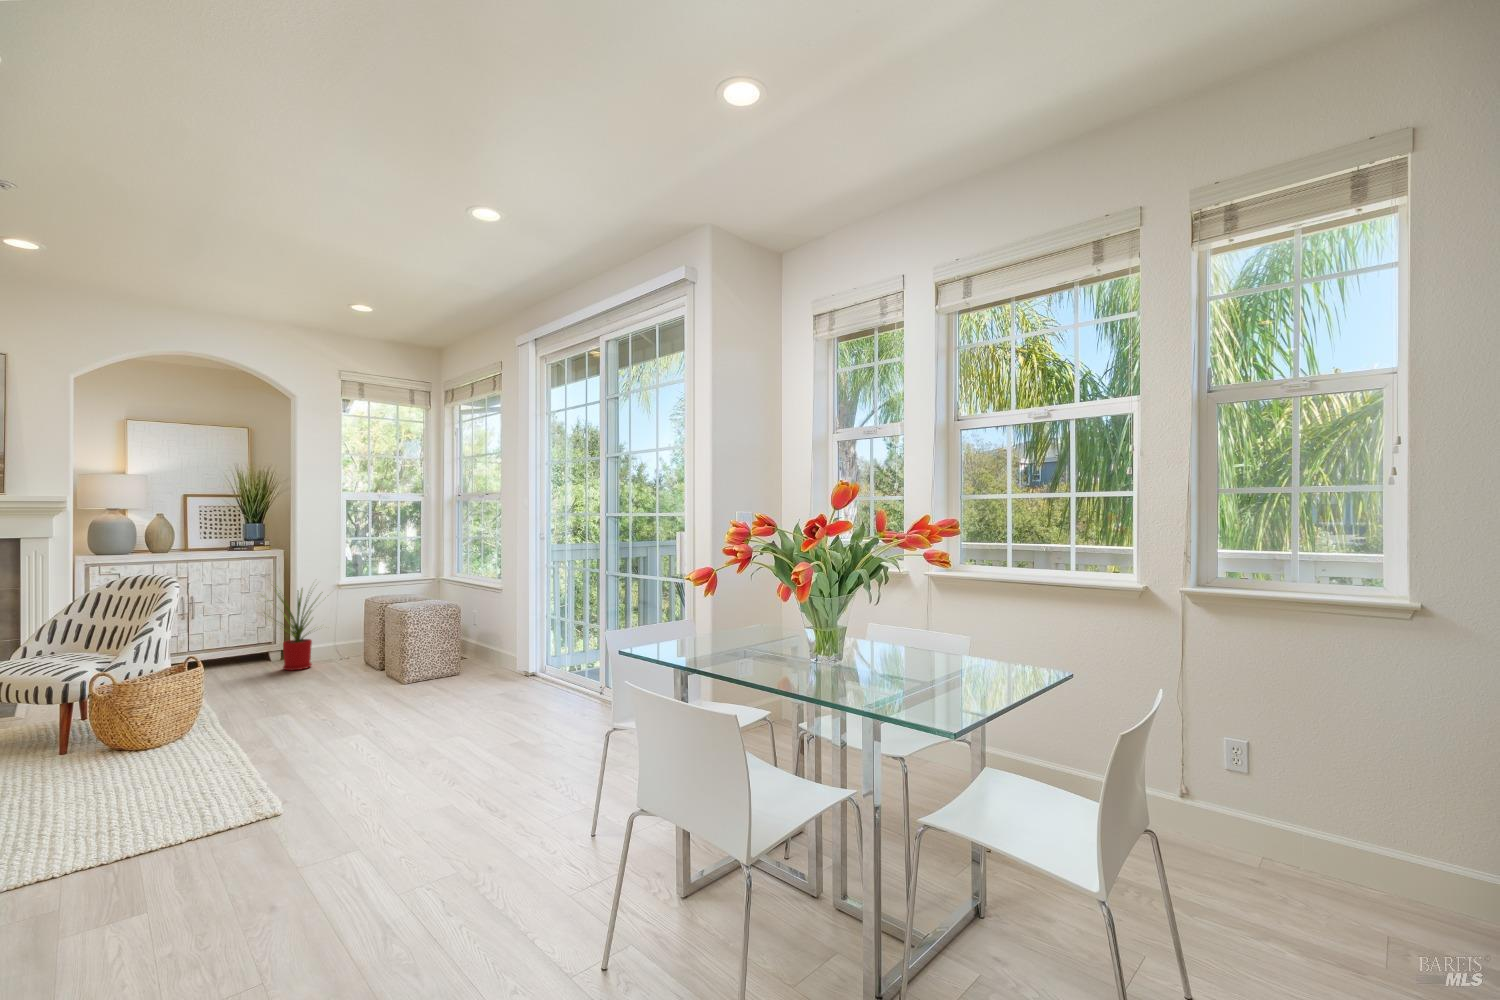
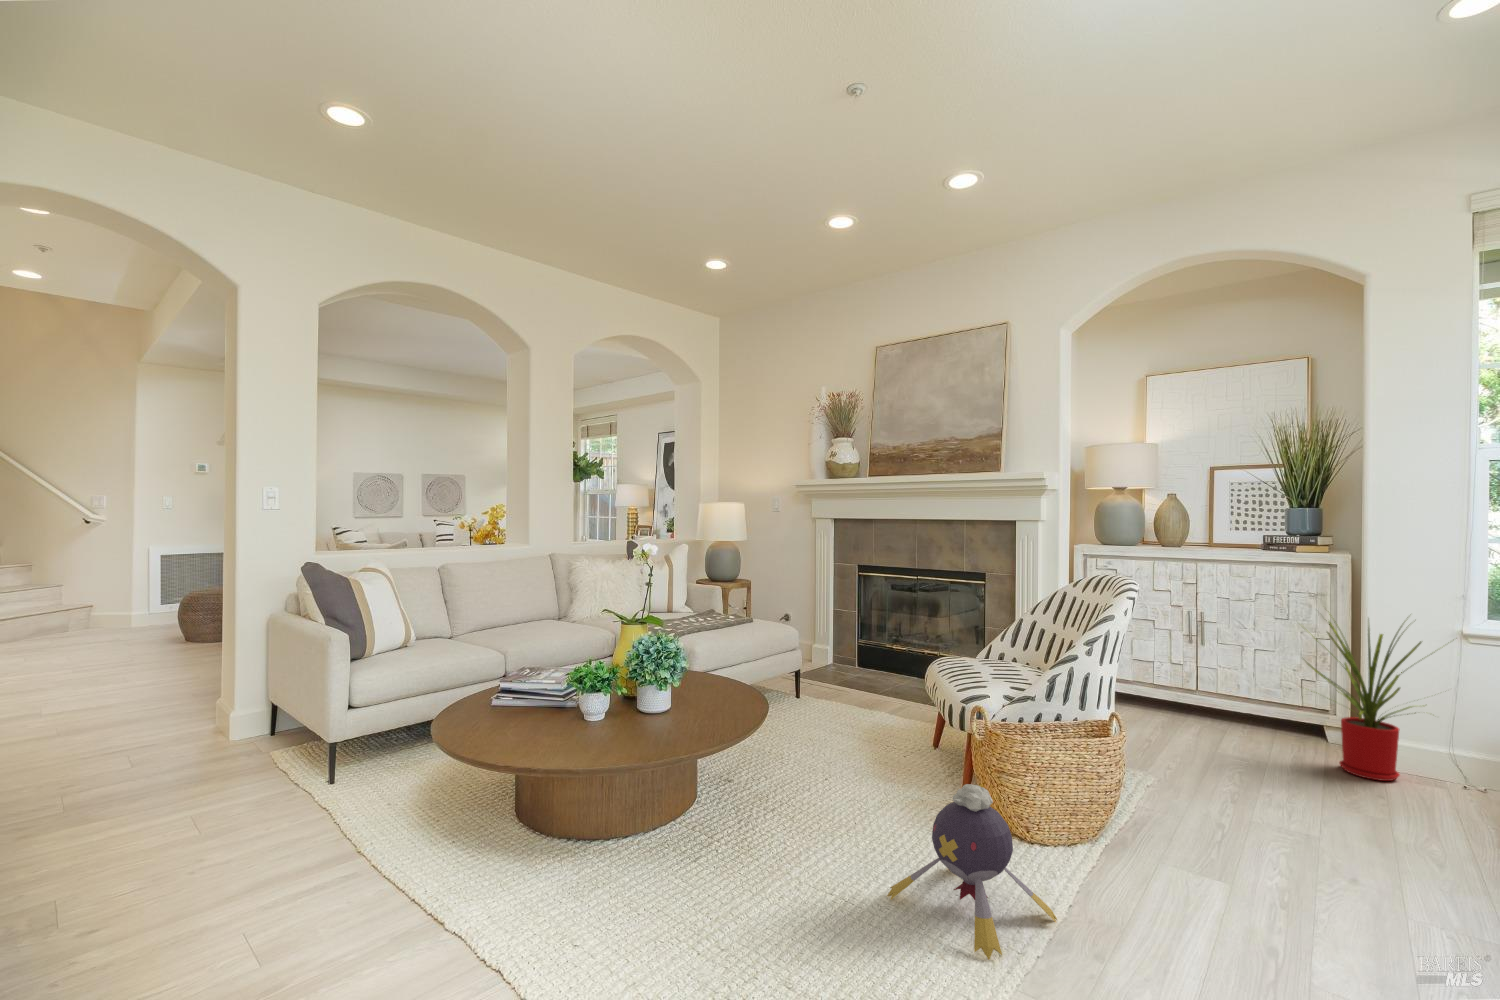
plush toy: none [42,709,171,802] -> present [887,784,1057,959]

